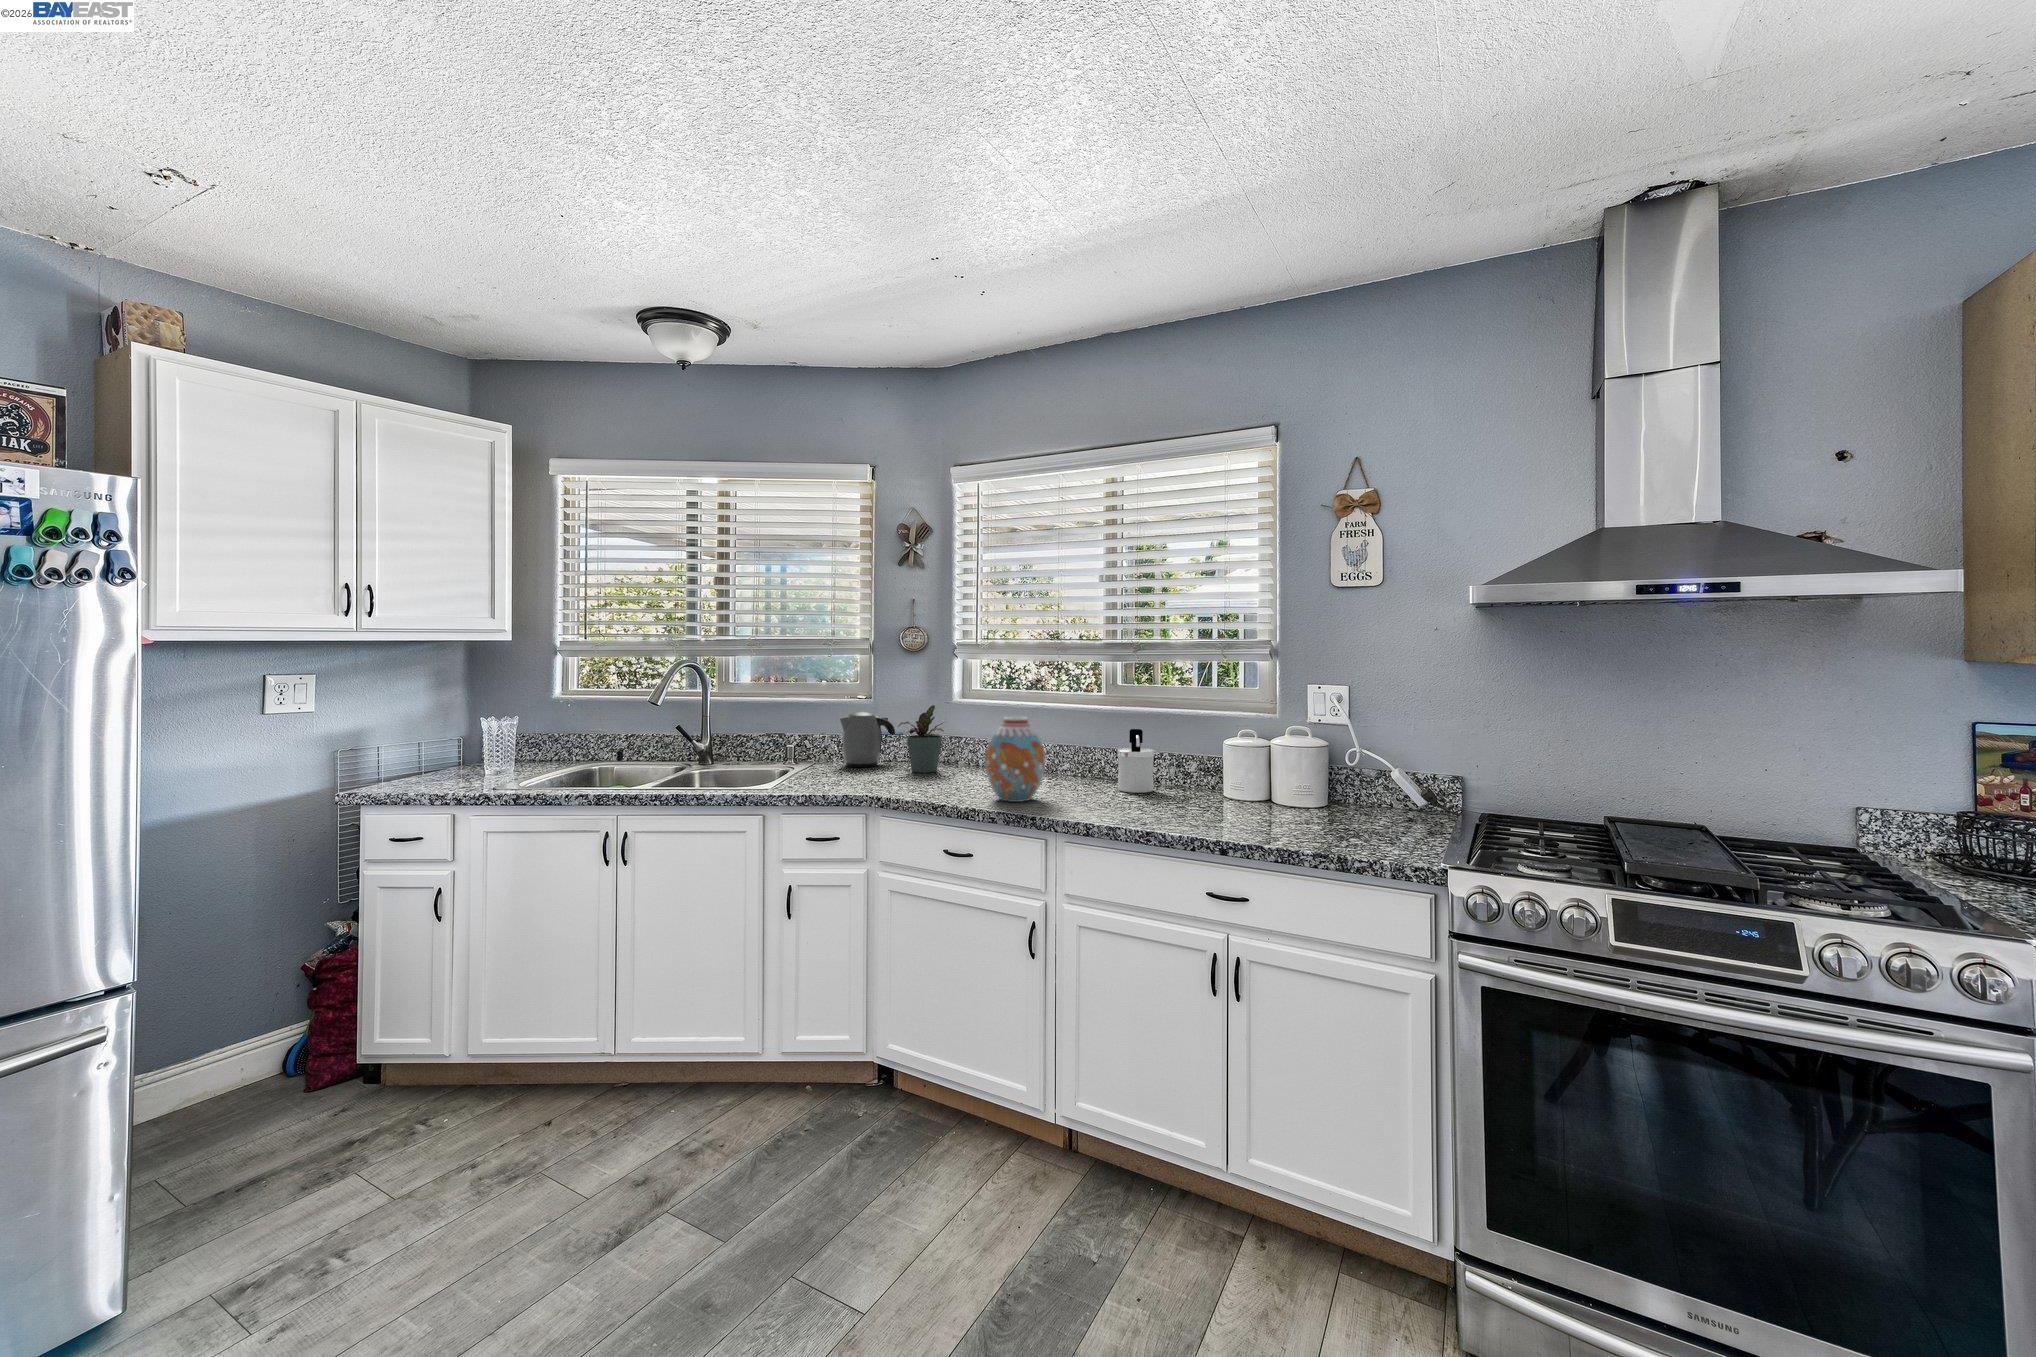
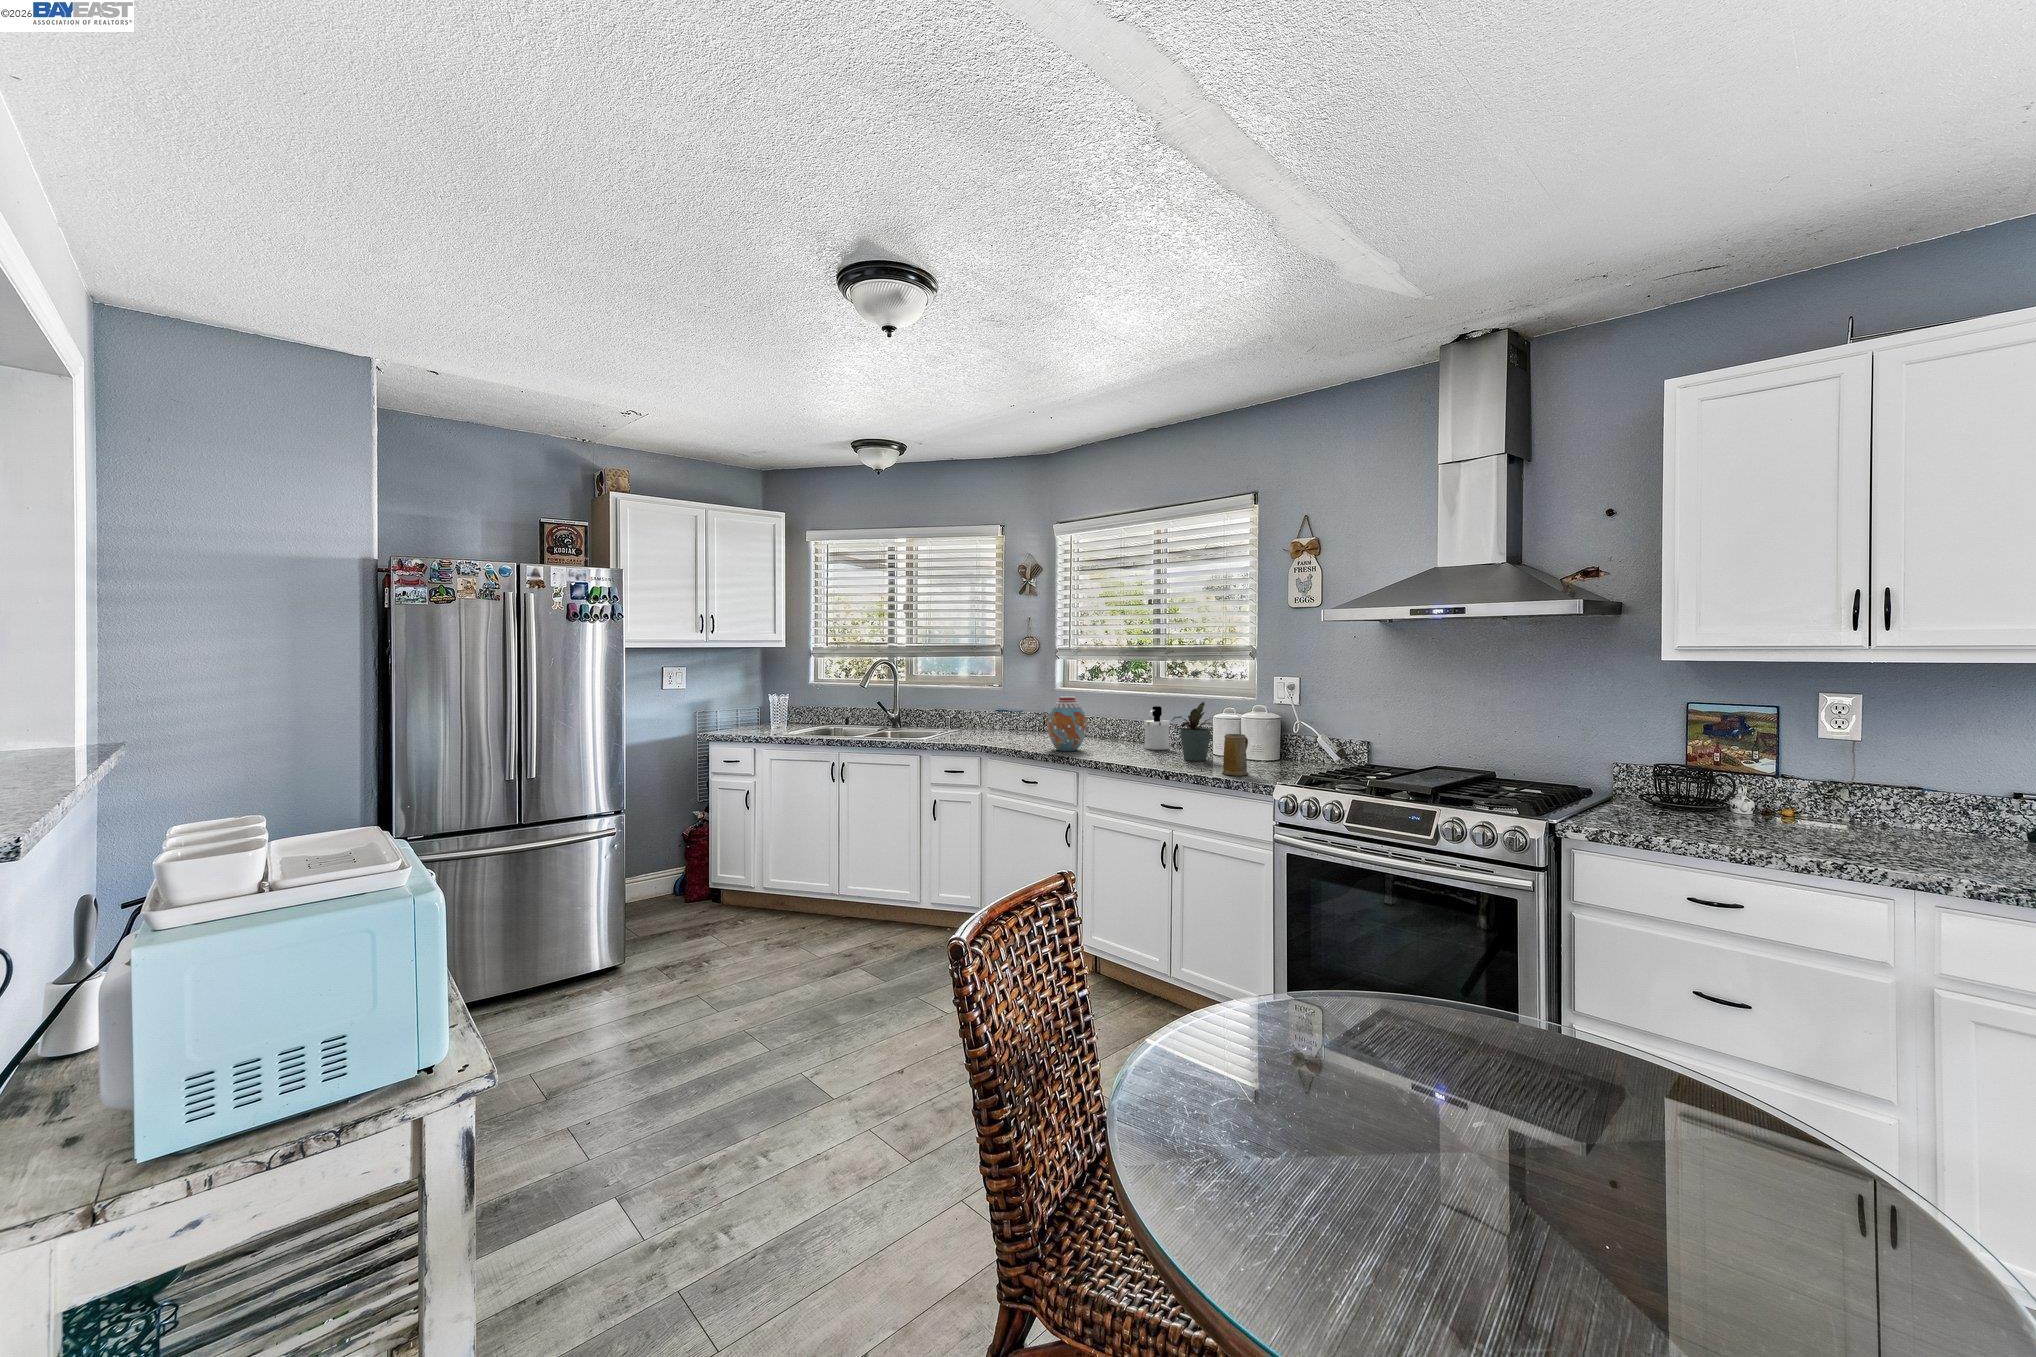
potted plant: present [898,705,944,773] -> present [1172,702,1212,761]
kettle: present [840,712,895,767] -> none [980,695,1018,732]
mug: none [1325,778,1368,847] -> present [1222,734,1248,776]

